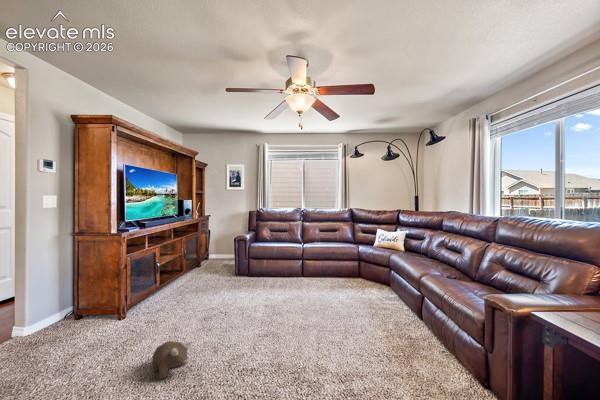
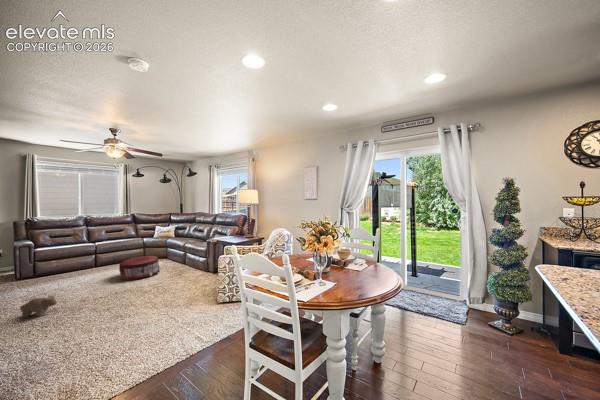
pouf: none [308,283,369,335] -> present [119,256,160,280]

